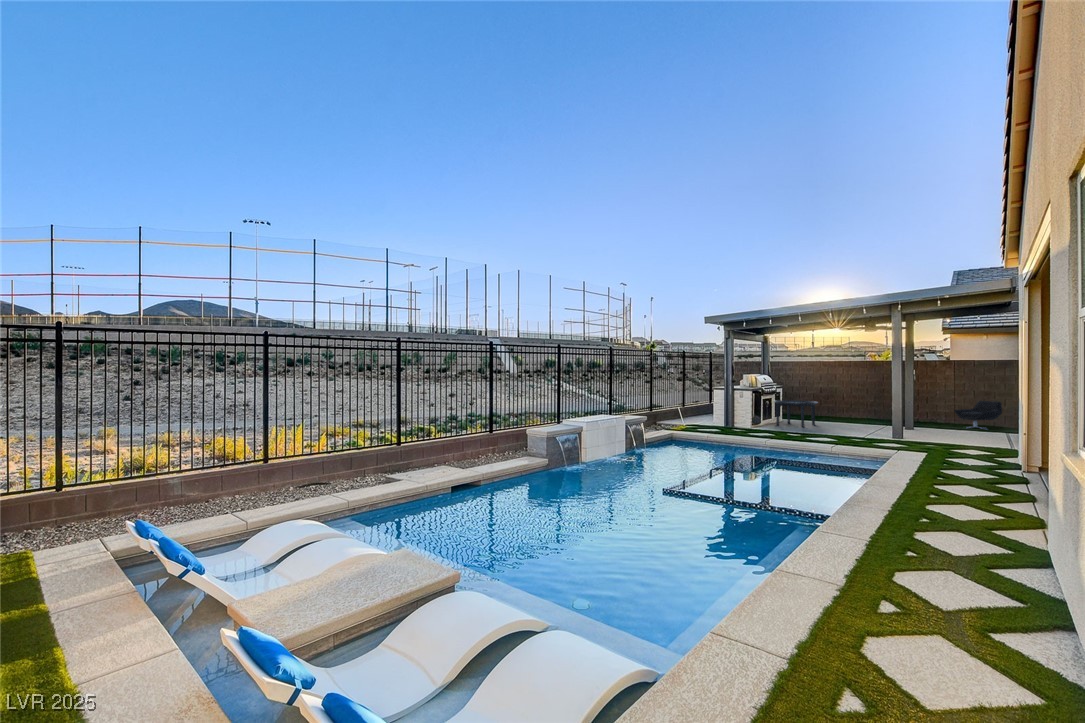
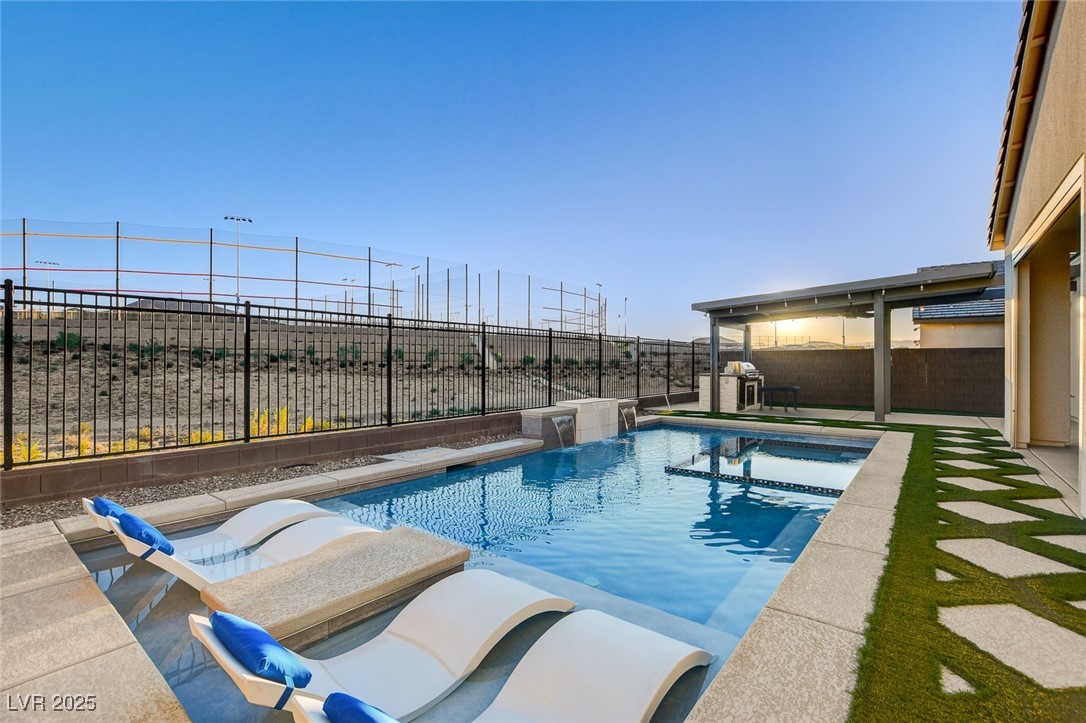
lounge chair: present [954,401,1002,428] -> none [929,385,975,413]

